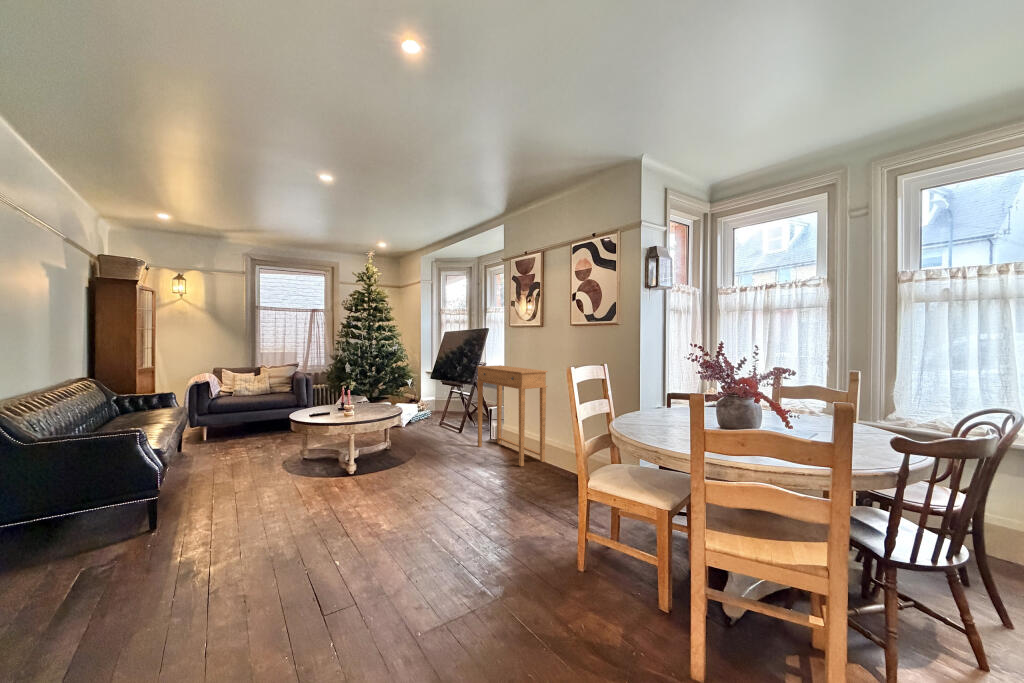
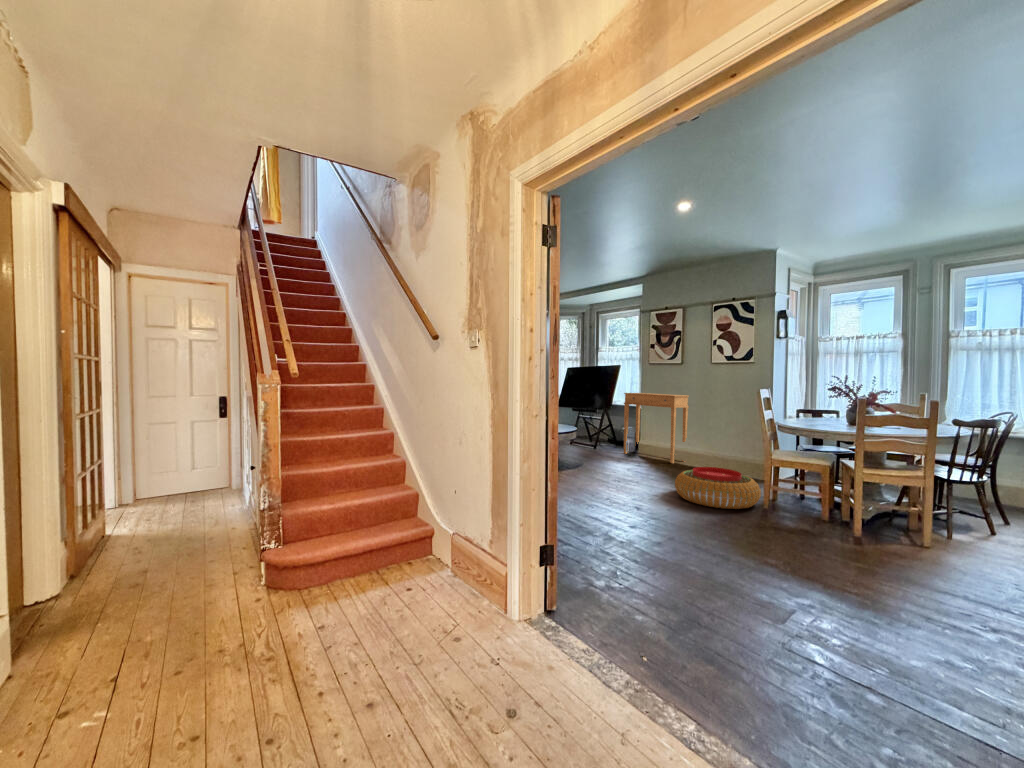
pouf: none [419,505,559,610] -> present [675,467,761,509]

